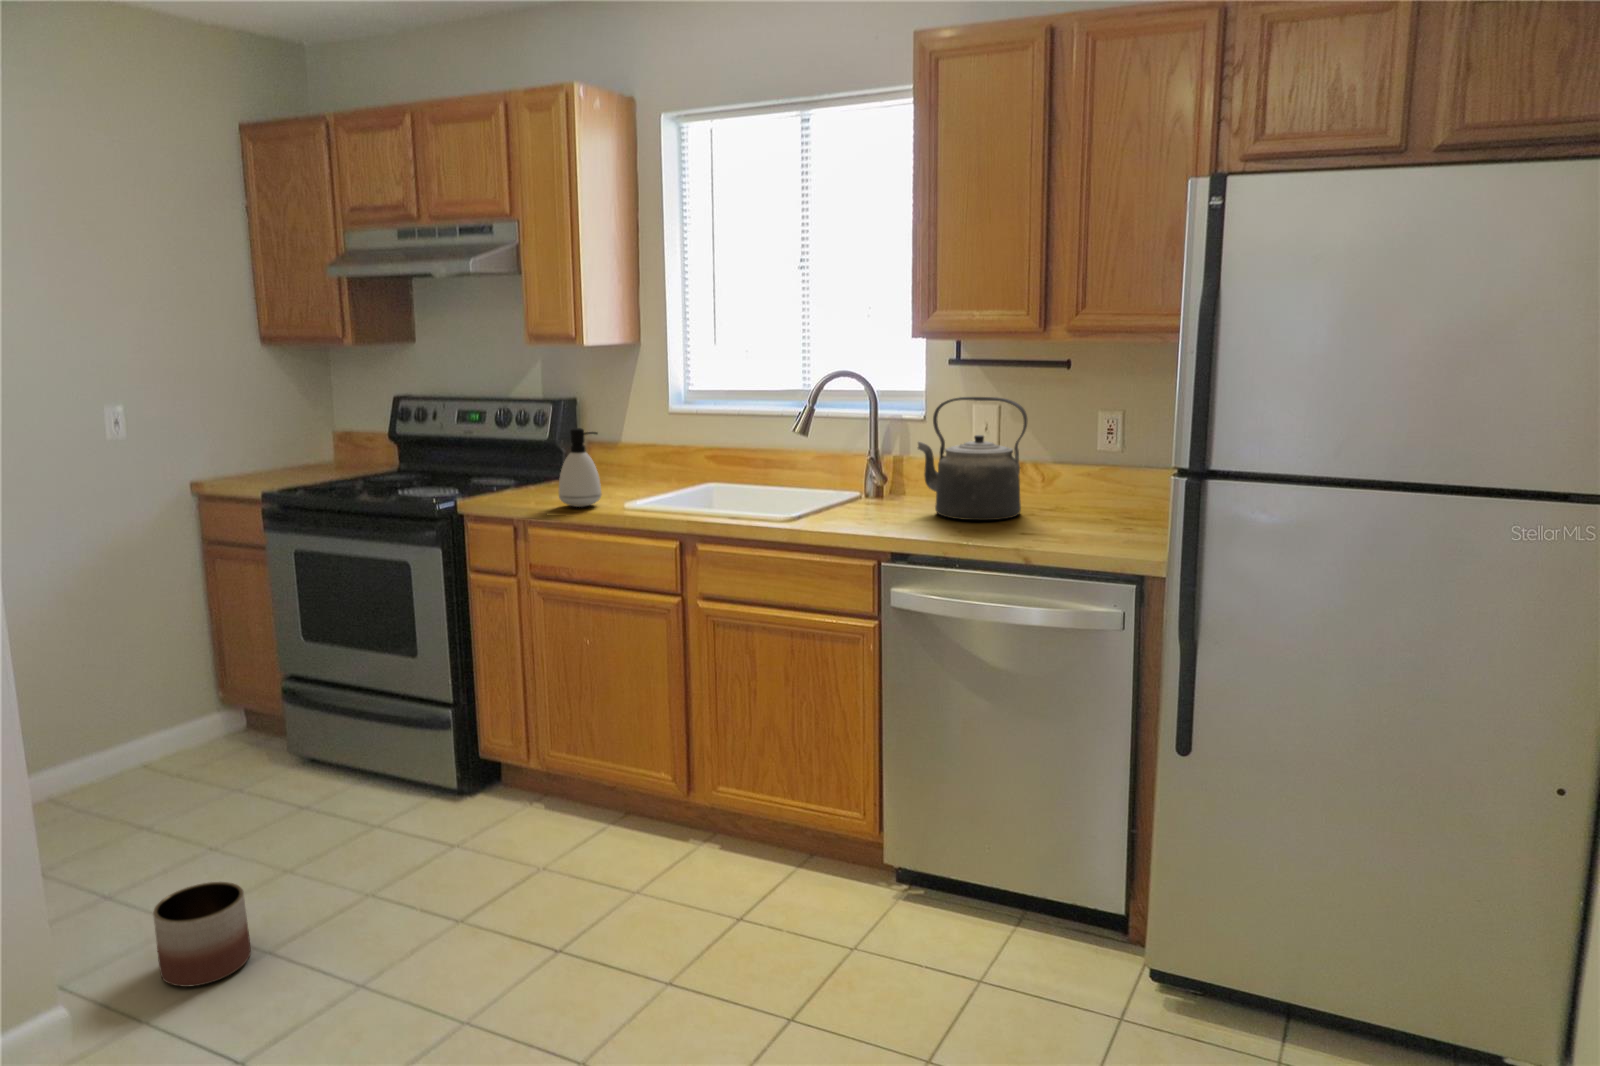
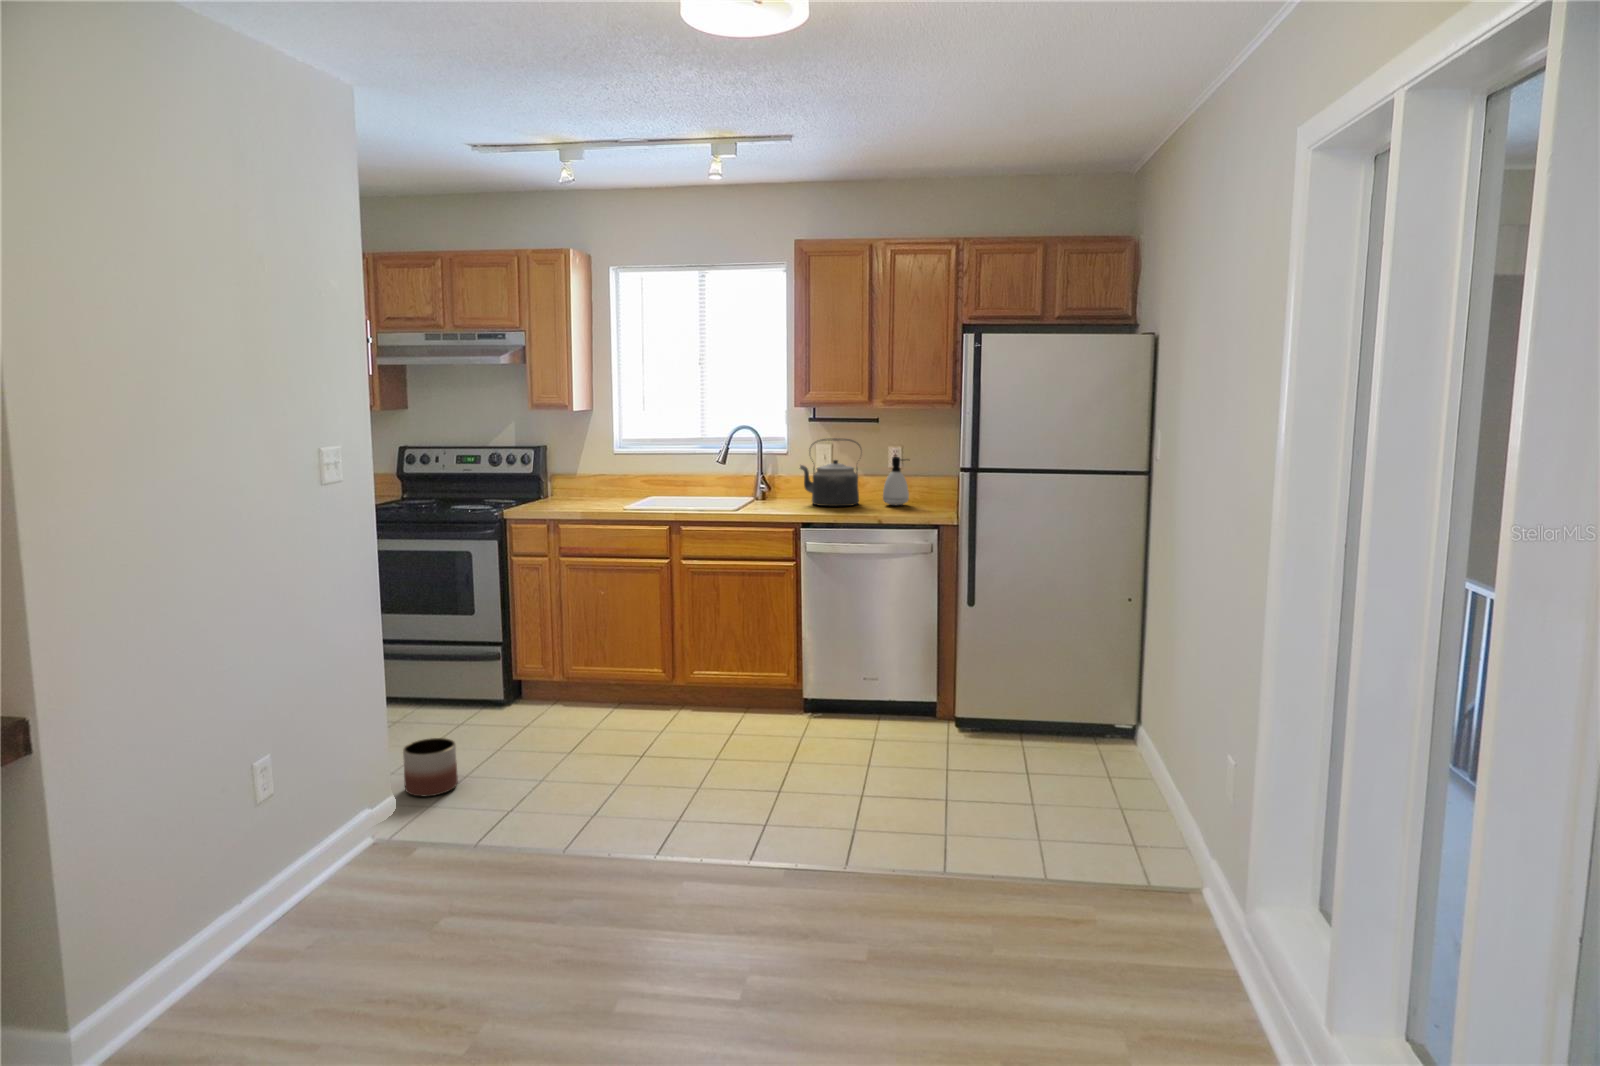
soap dispenser: present [559,428,601,507] -> present [883,457,909,505]

